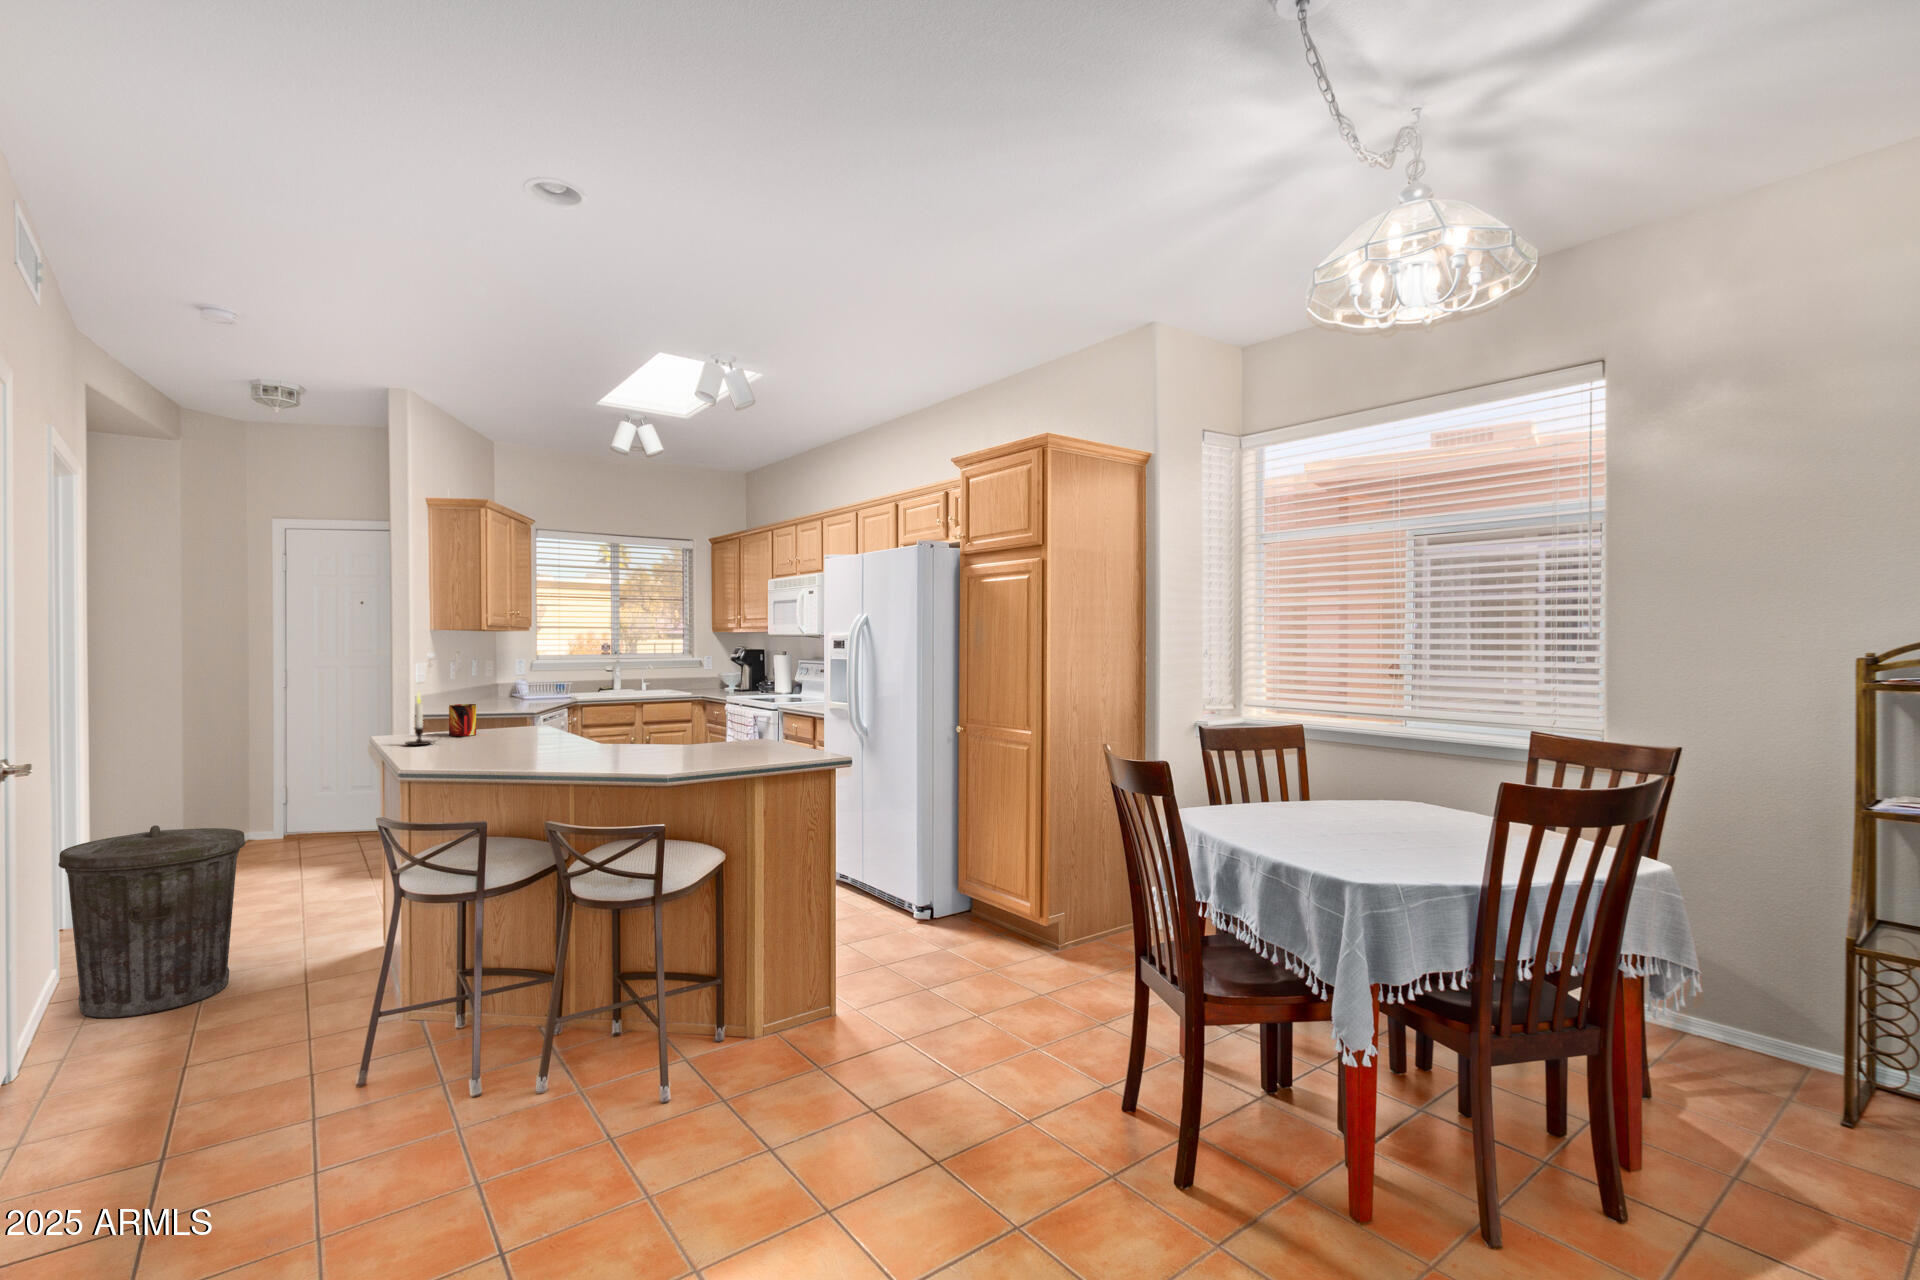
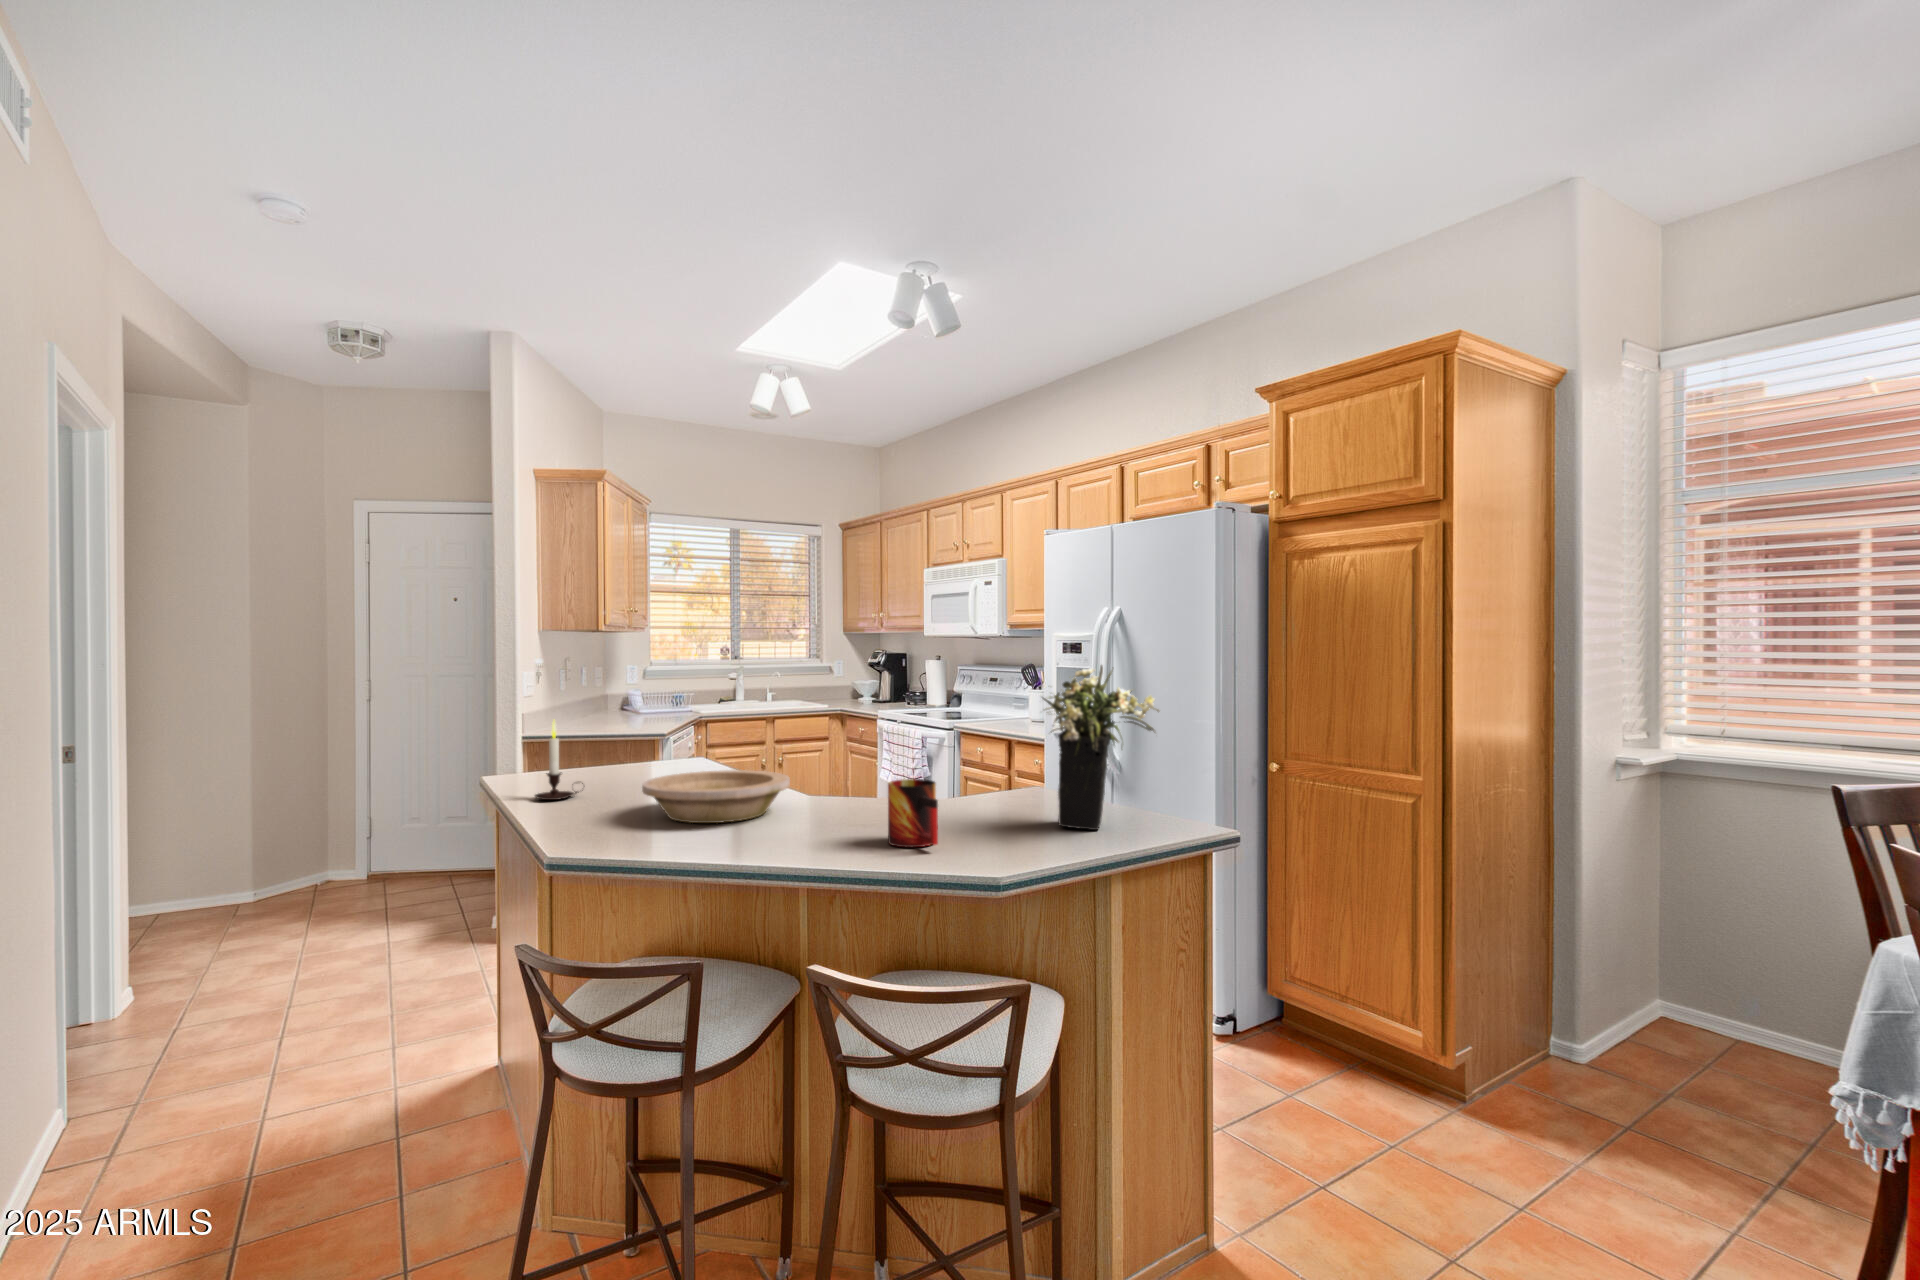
flower arrangement: none [724,652,809,757] -> present [1043,665,1159,830]
mug: present [449,704,476,736] -> present [888,779,938,847]
bowl: none [473,725,577,755] -> present [642,770,790,823]
trash can: present [58,825,245,1018] -> none [40,912,310,1216]

